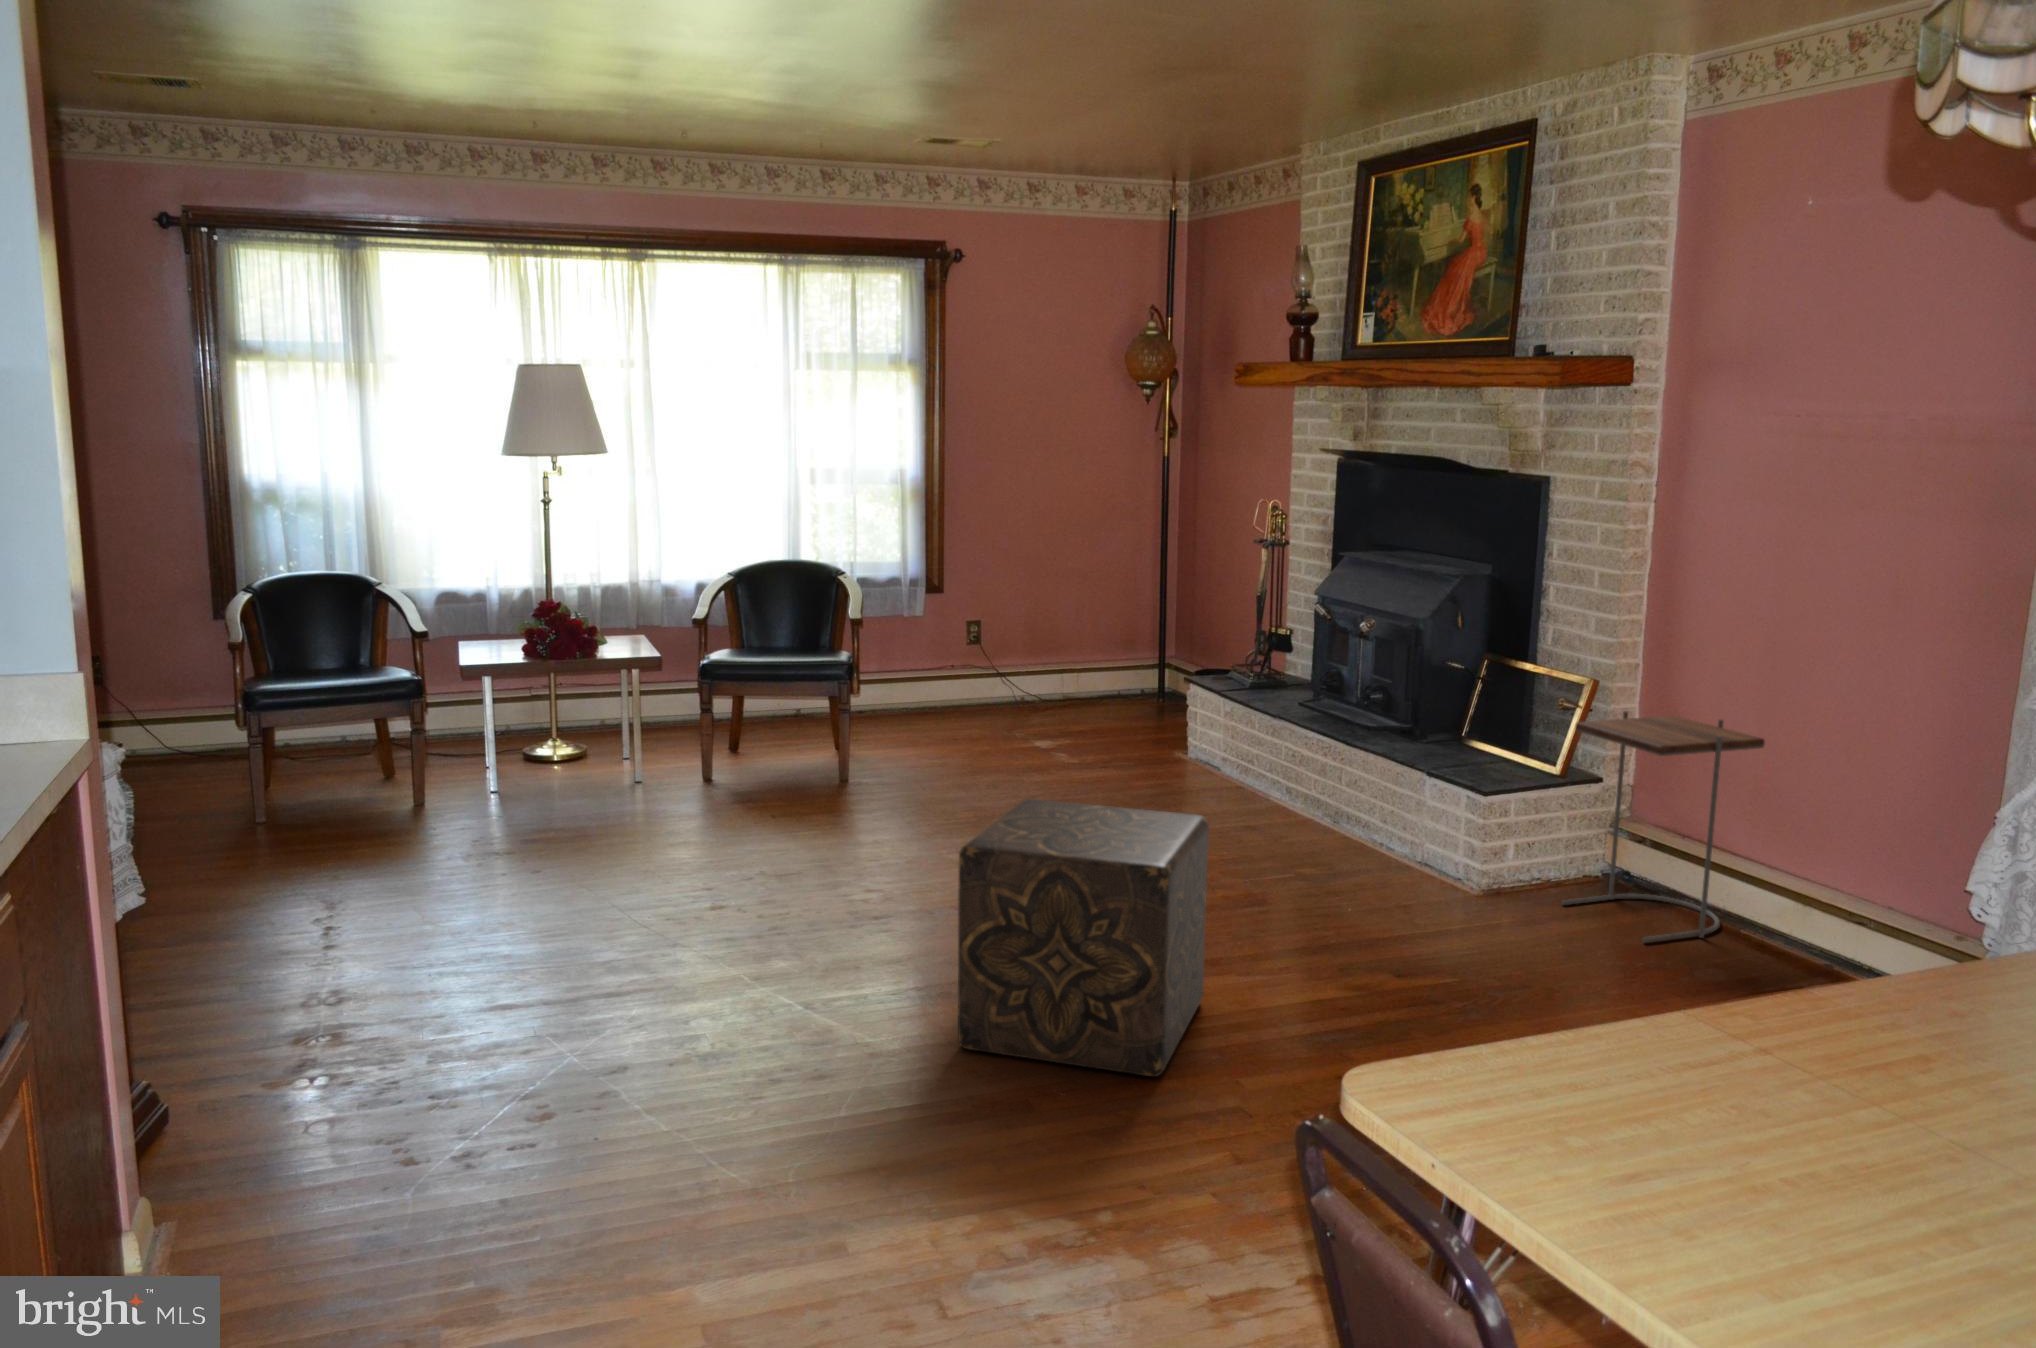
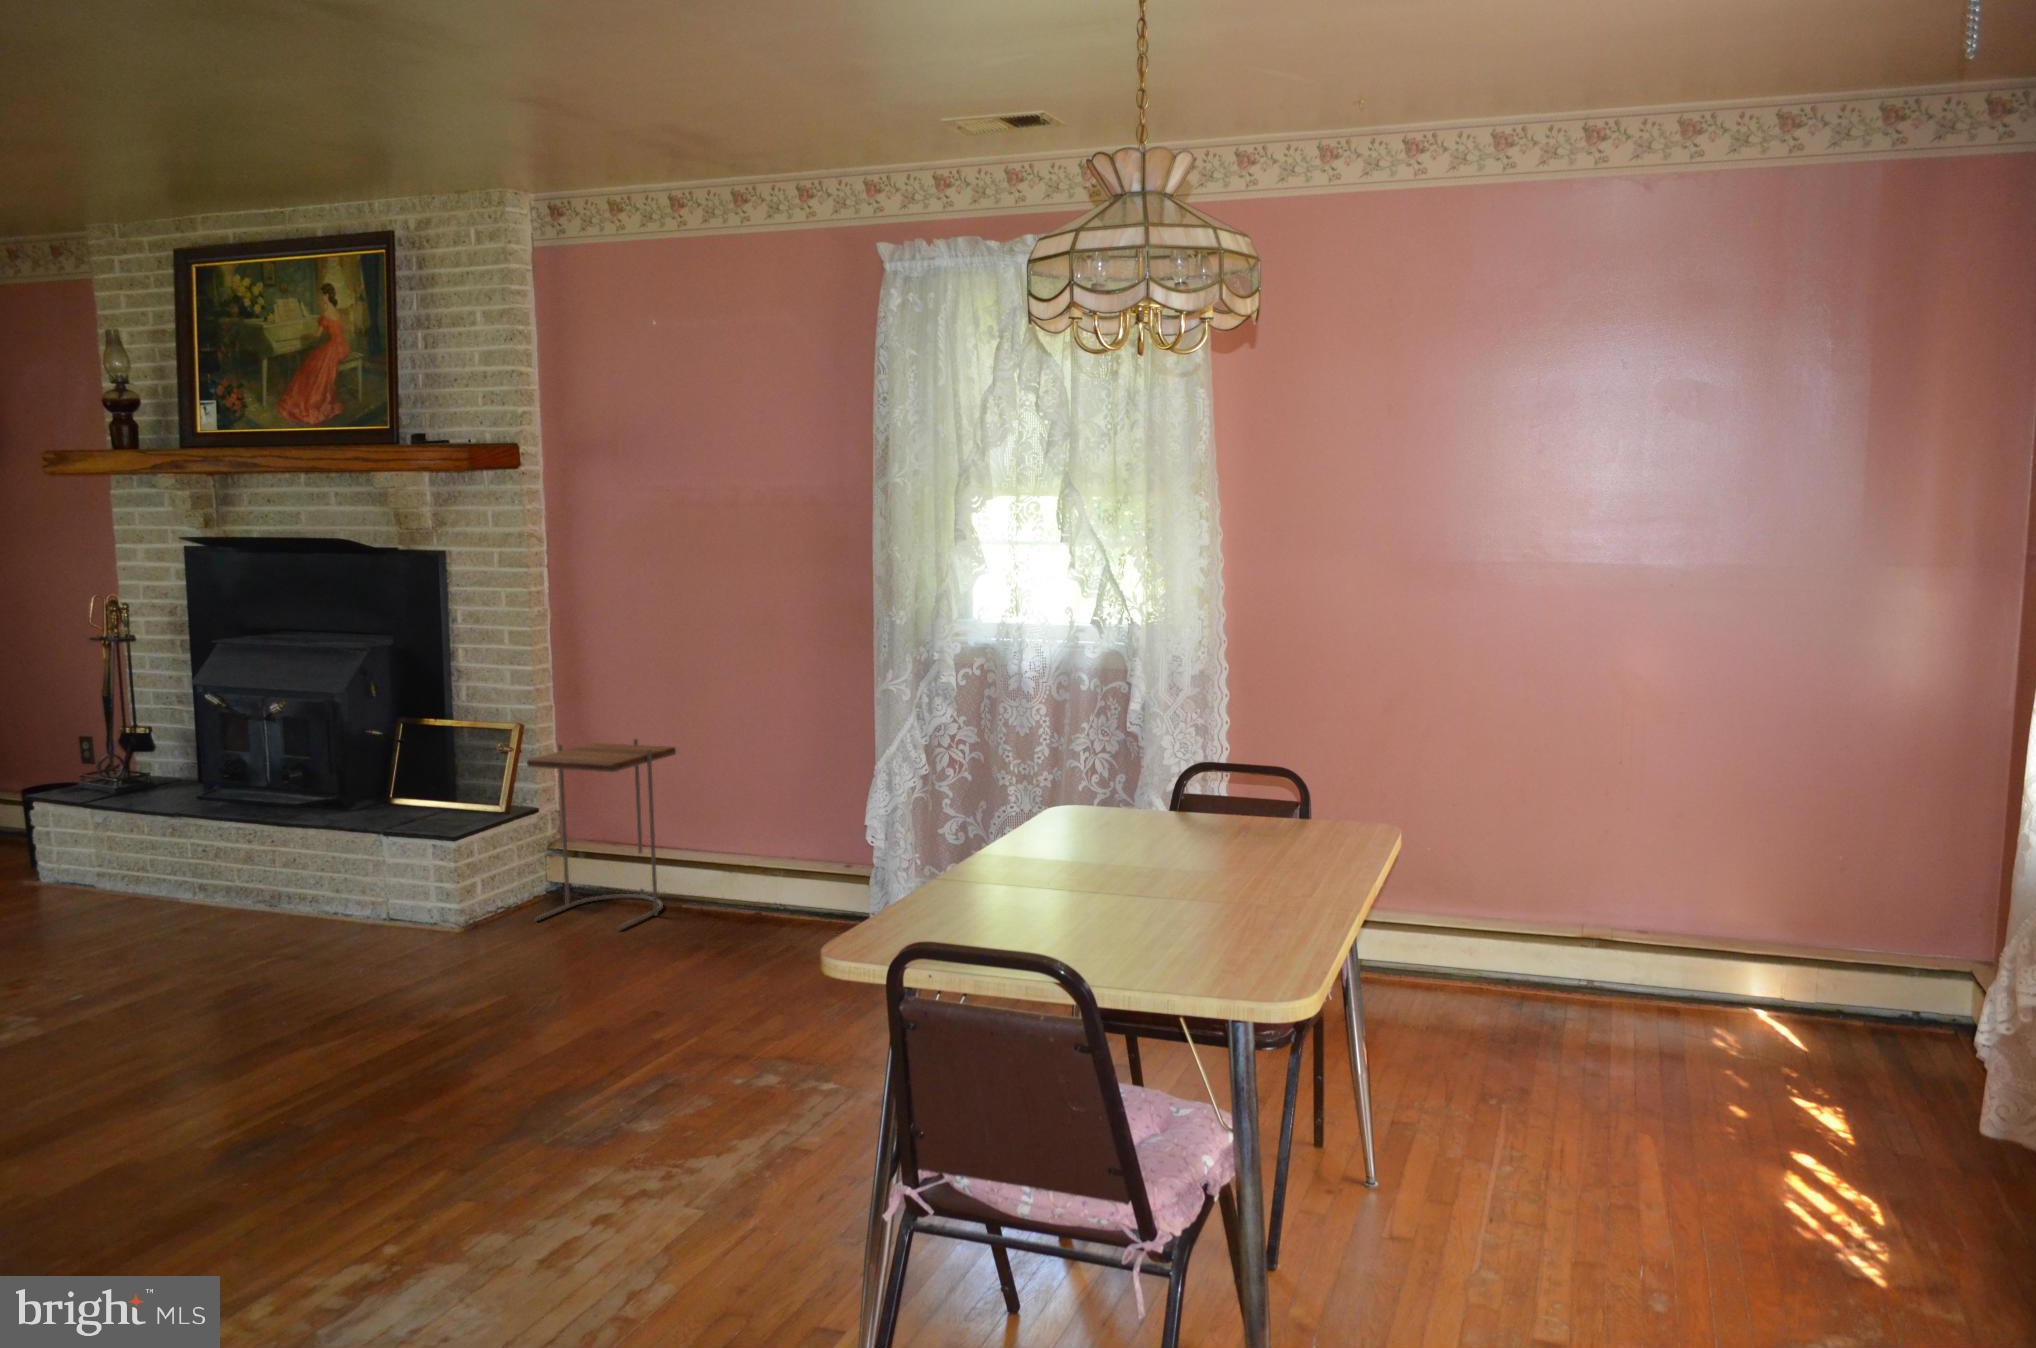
ottoman: present [958,799,1209,1077] -> none [19,896,305,1211]

